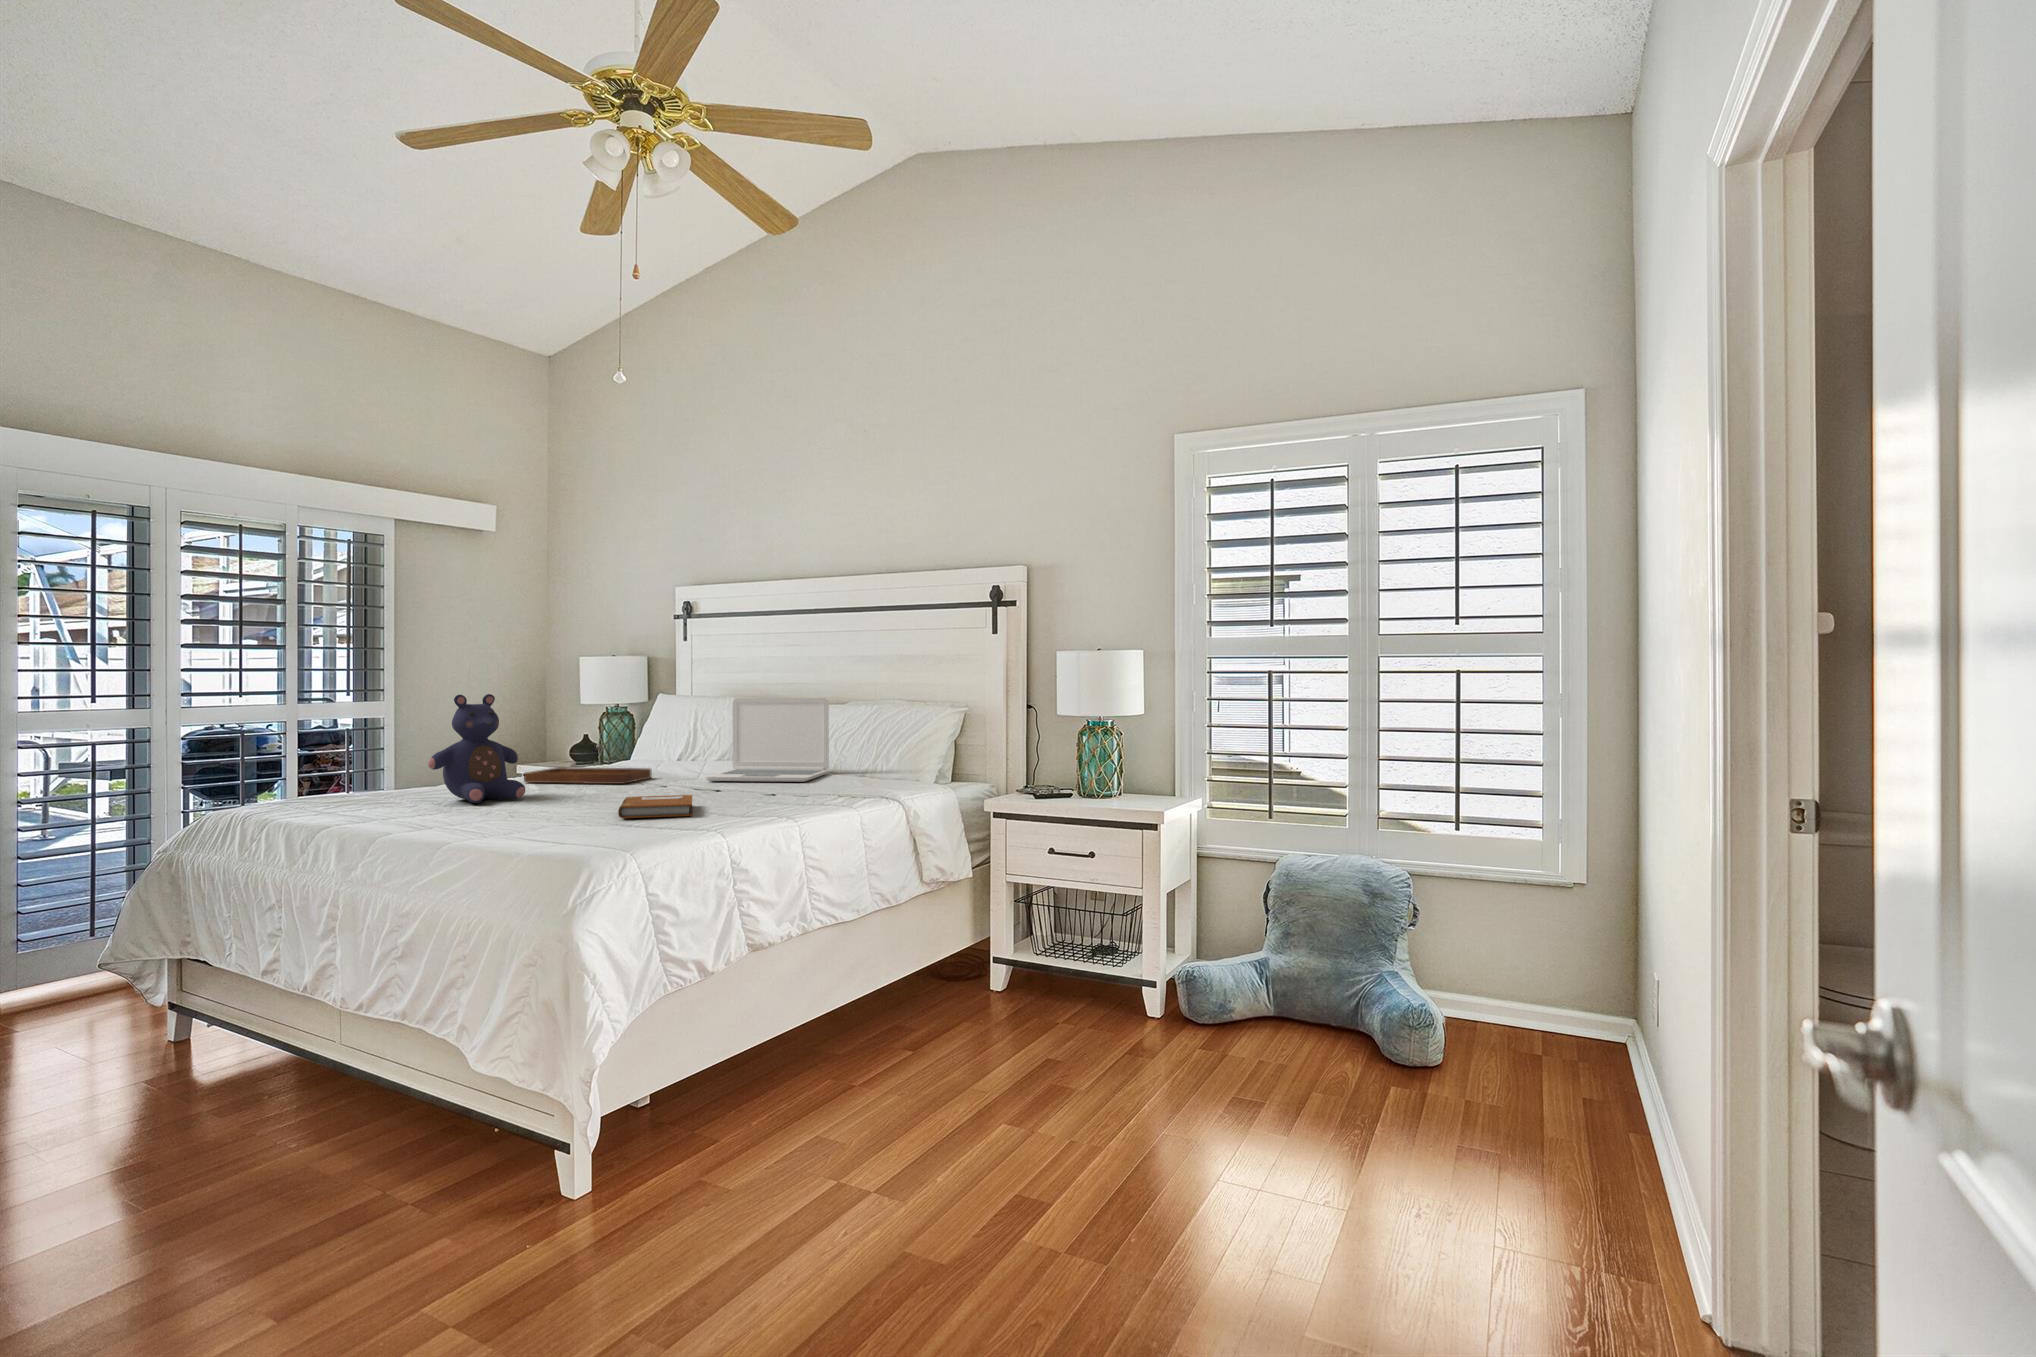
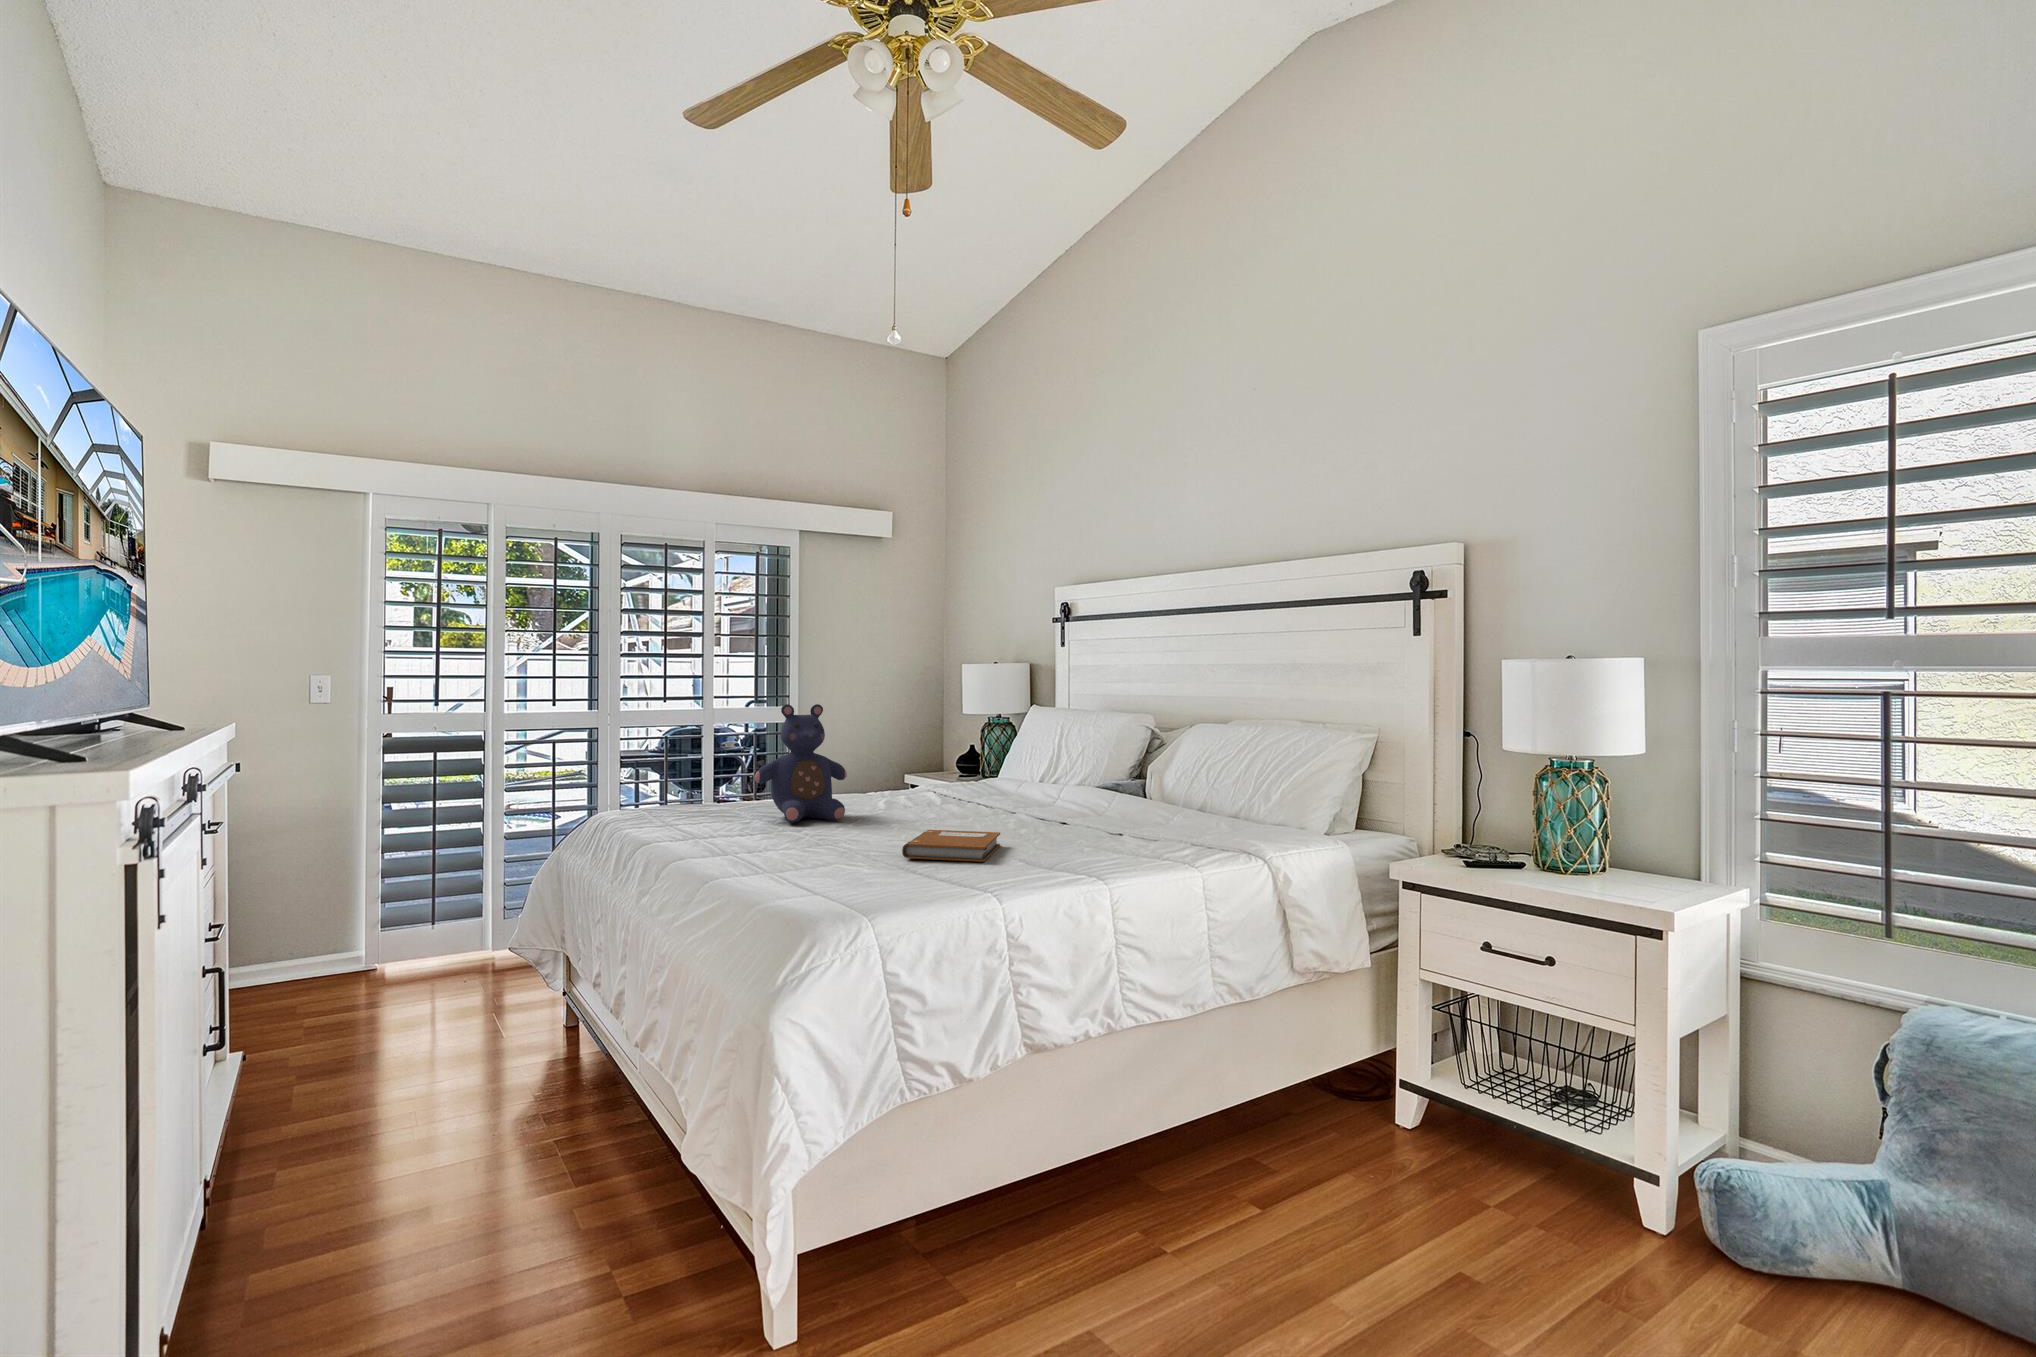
laptop: present [706,698,829,782] -> none [1044,714,1193,820]
tray: present [524,744,652,784] -> none [867,761,994,808]

